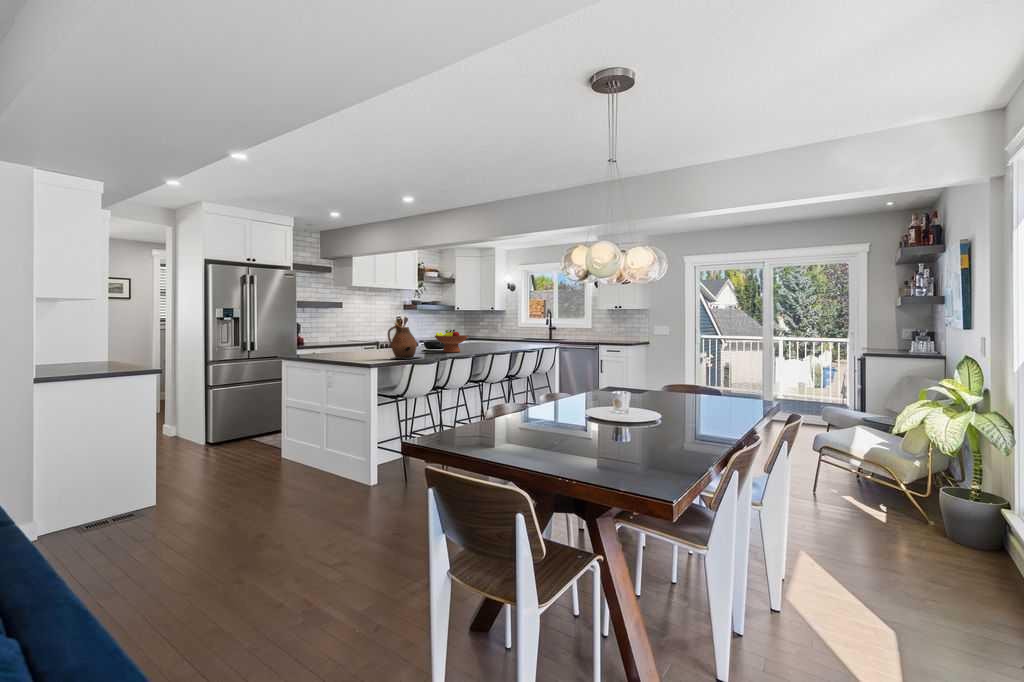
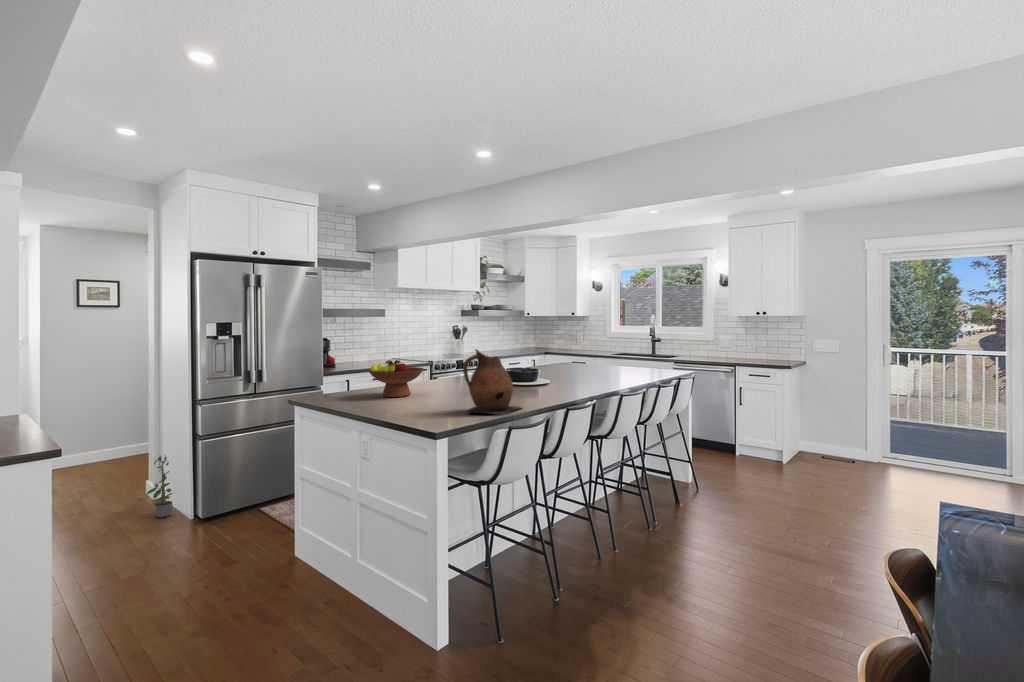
fruit bowl: present [435,330,468,353] -> present [368,360,424,397]
potted plant: none [171,401,192,445] -> present [147,456,172,518]

